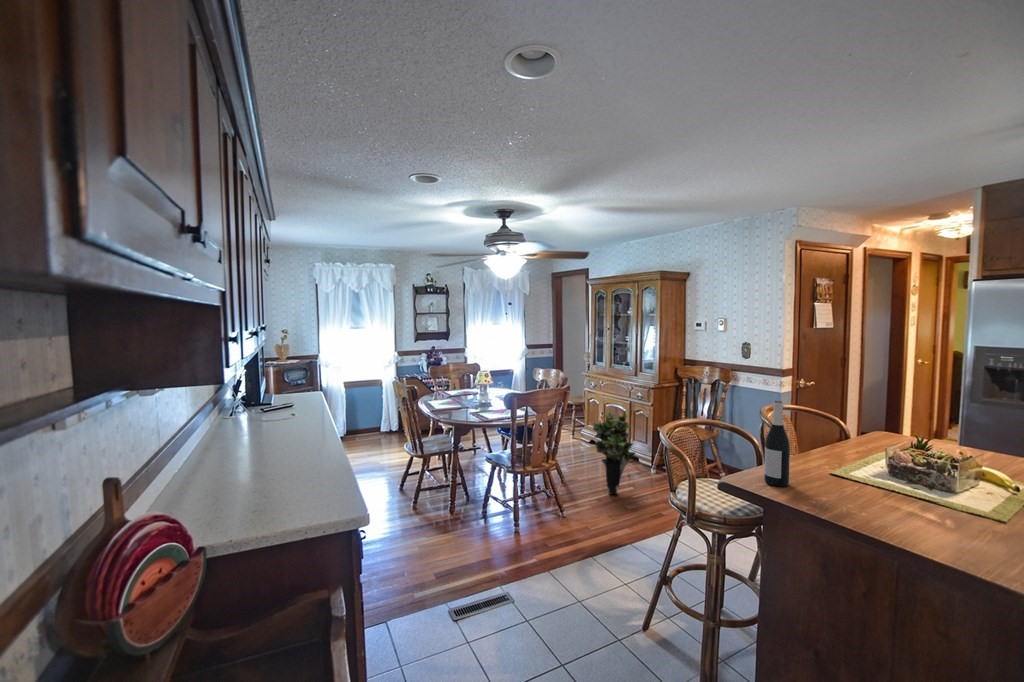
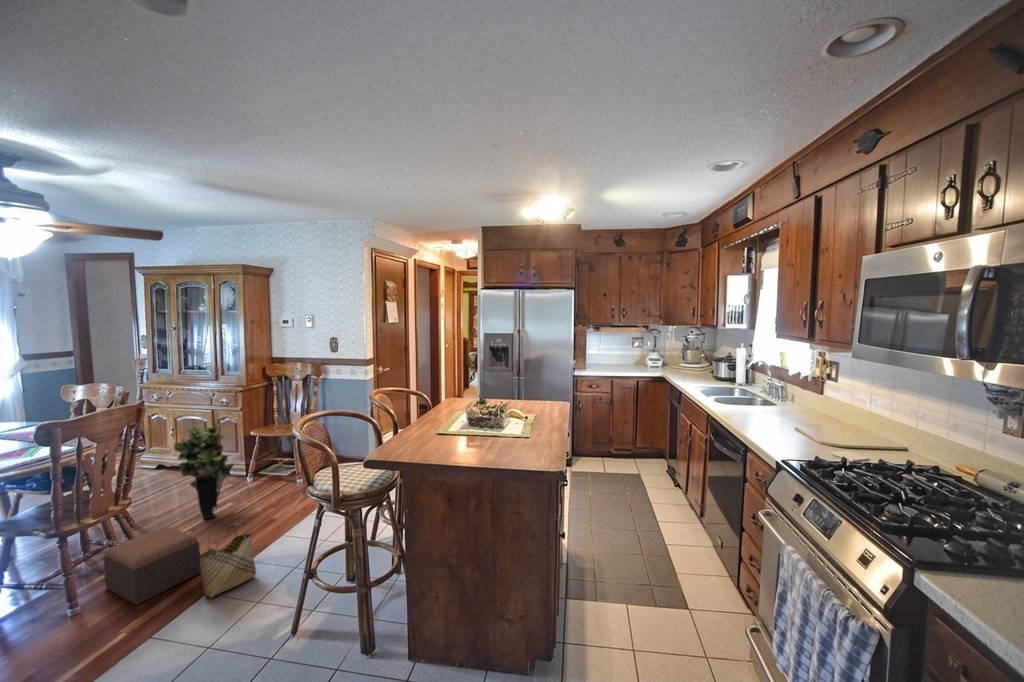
wine bottle: present [764,401,790,487] -> none [395,385,414,454]
footstool: none [537,488,594,542] -> present [104,526,201,605]
woven basket: none [588,495,631,562] -> present [199,518,256,598]

